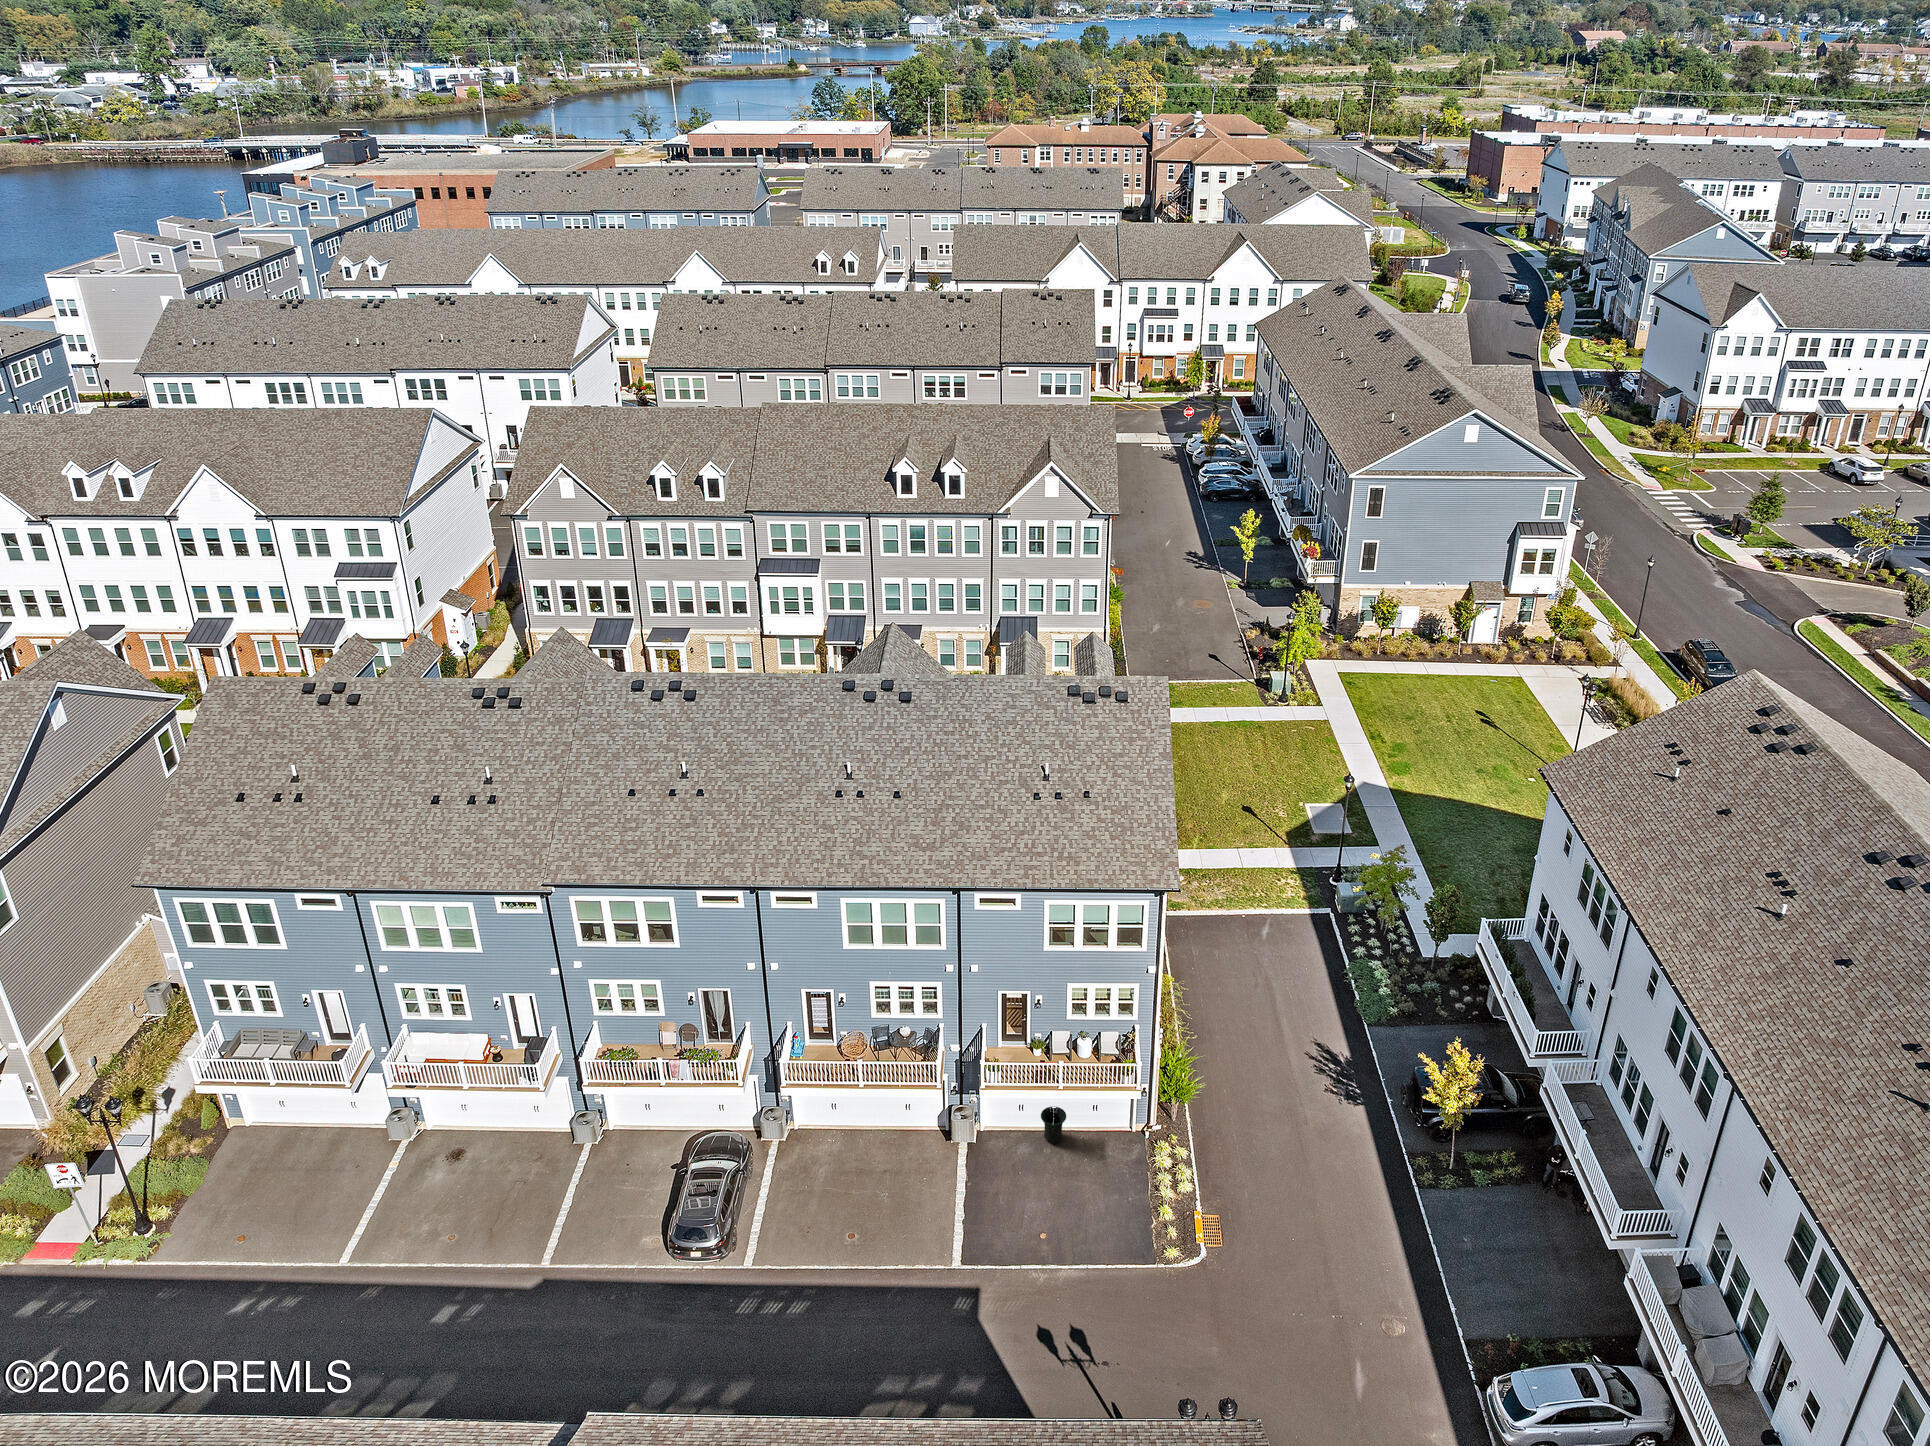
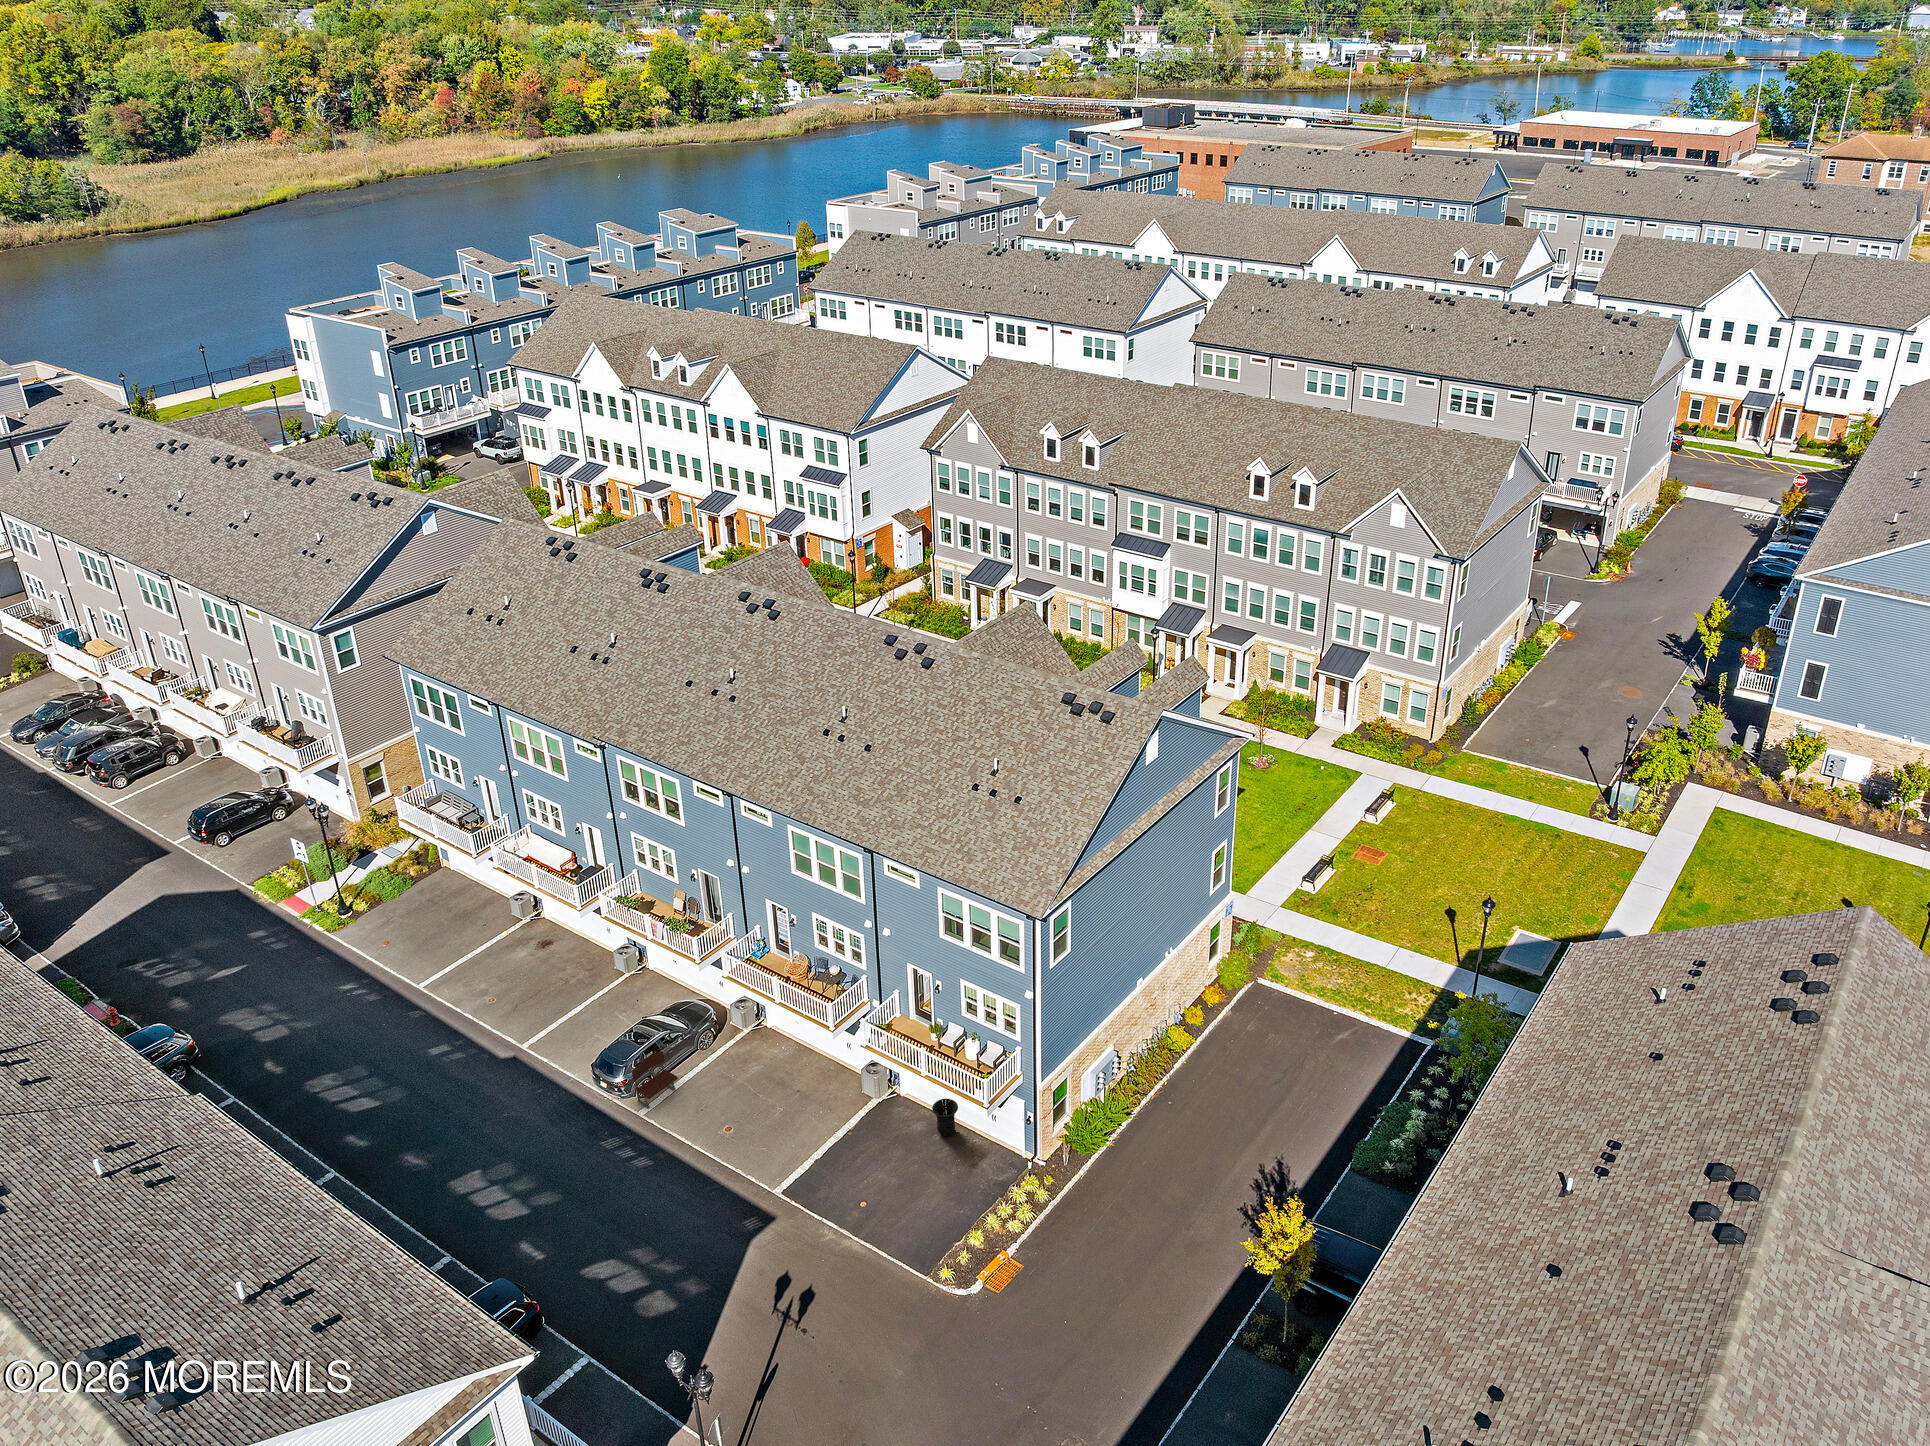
bench: none [733,1188,769,1254] -> present [632,1051,678,1109]

